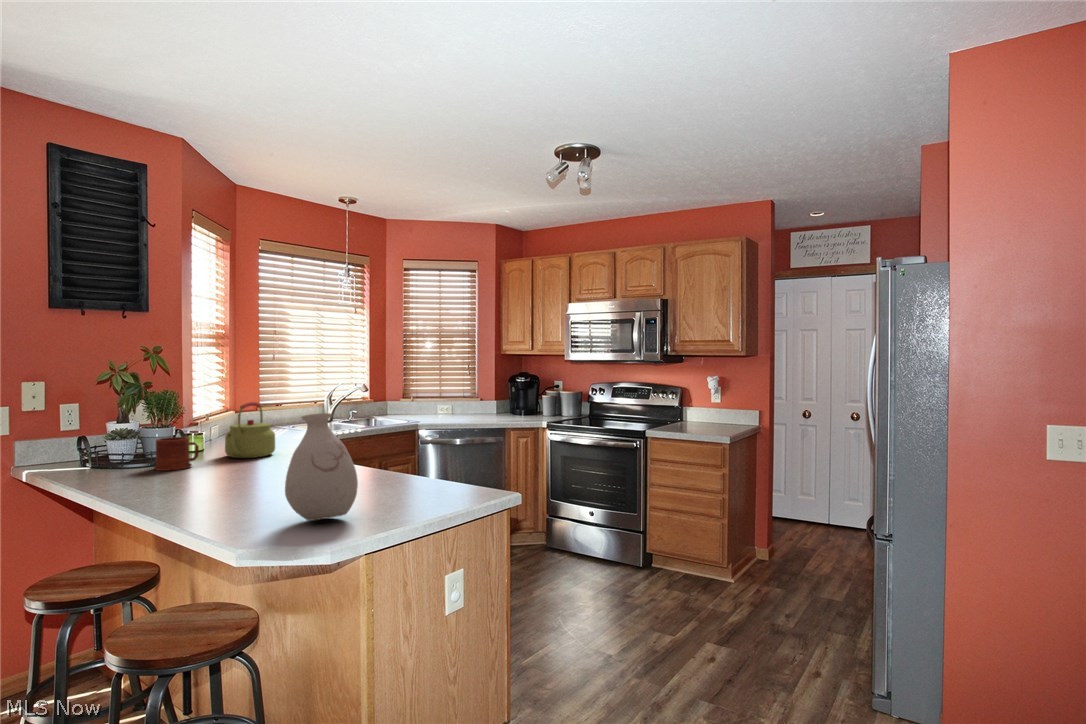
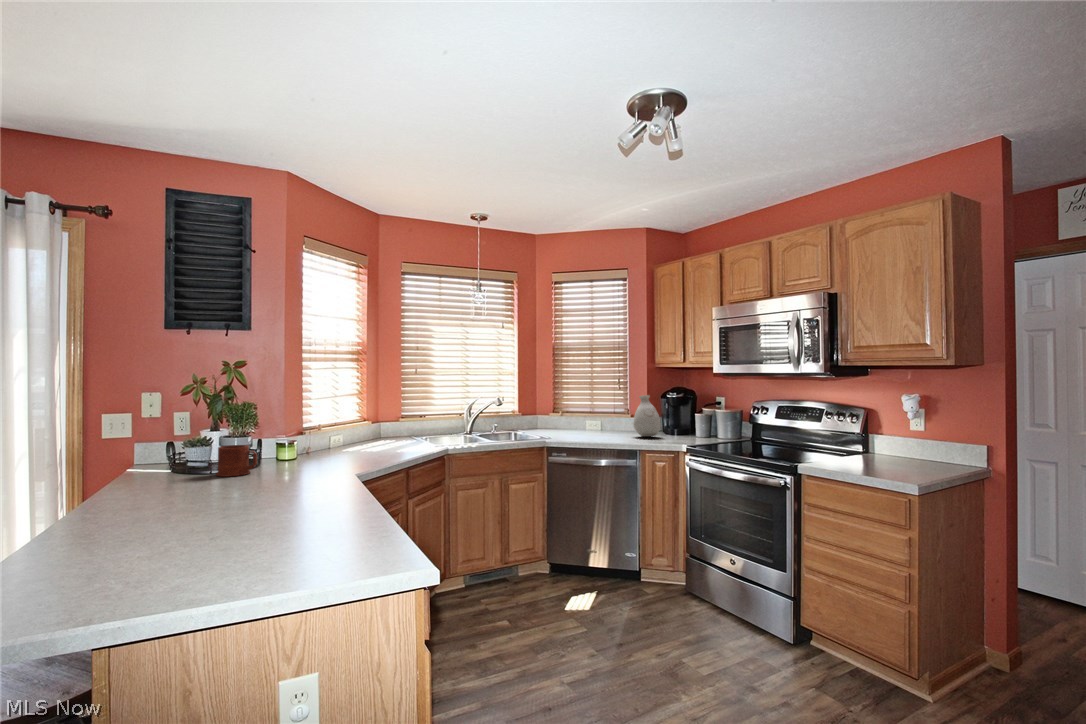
kettle: present [225,402,275,458] -> none [287,414,344,469]
vase: present [285,413,358,521] -> present [633,395,661,437]

